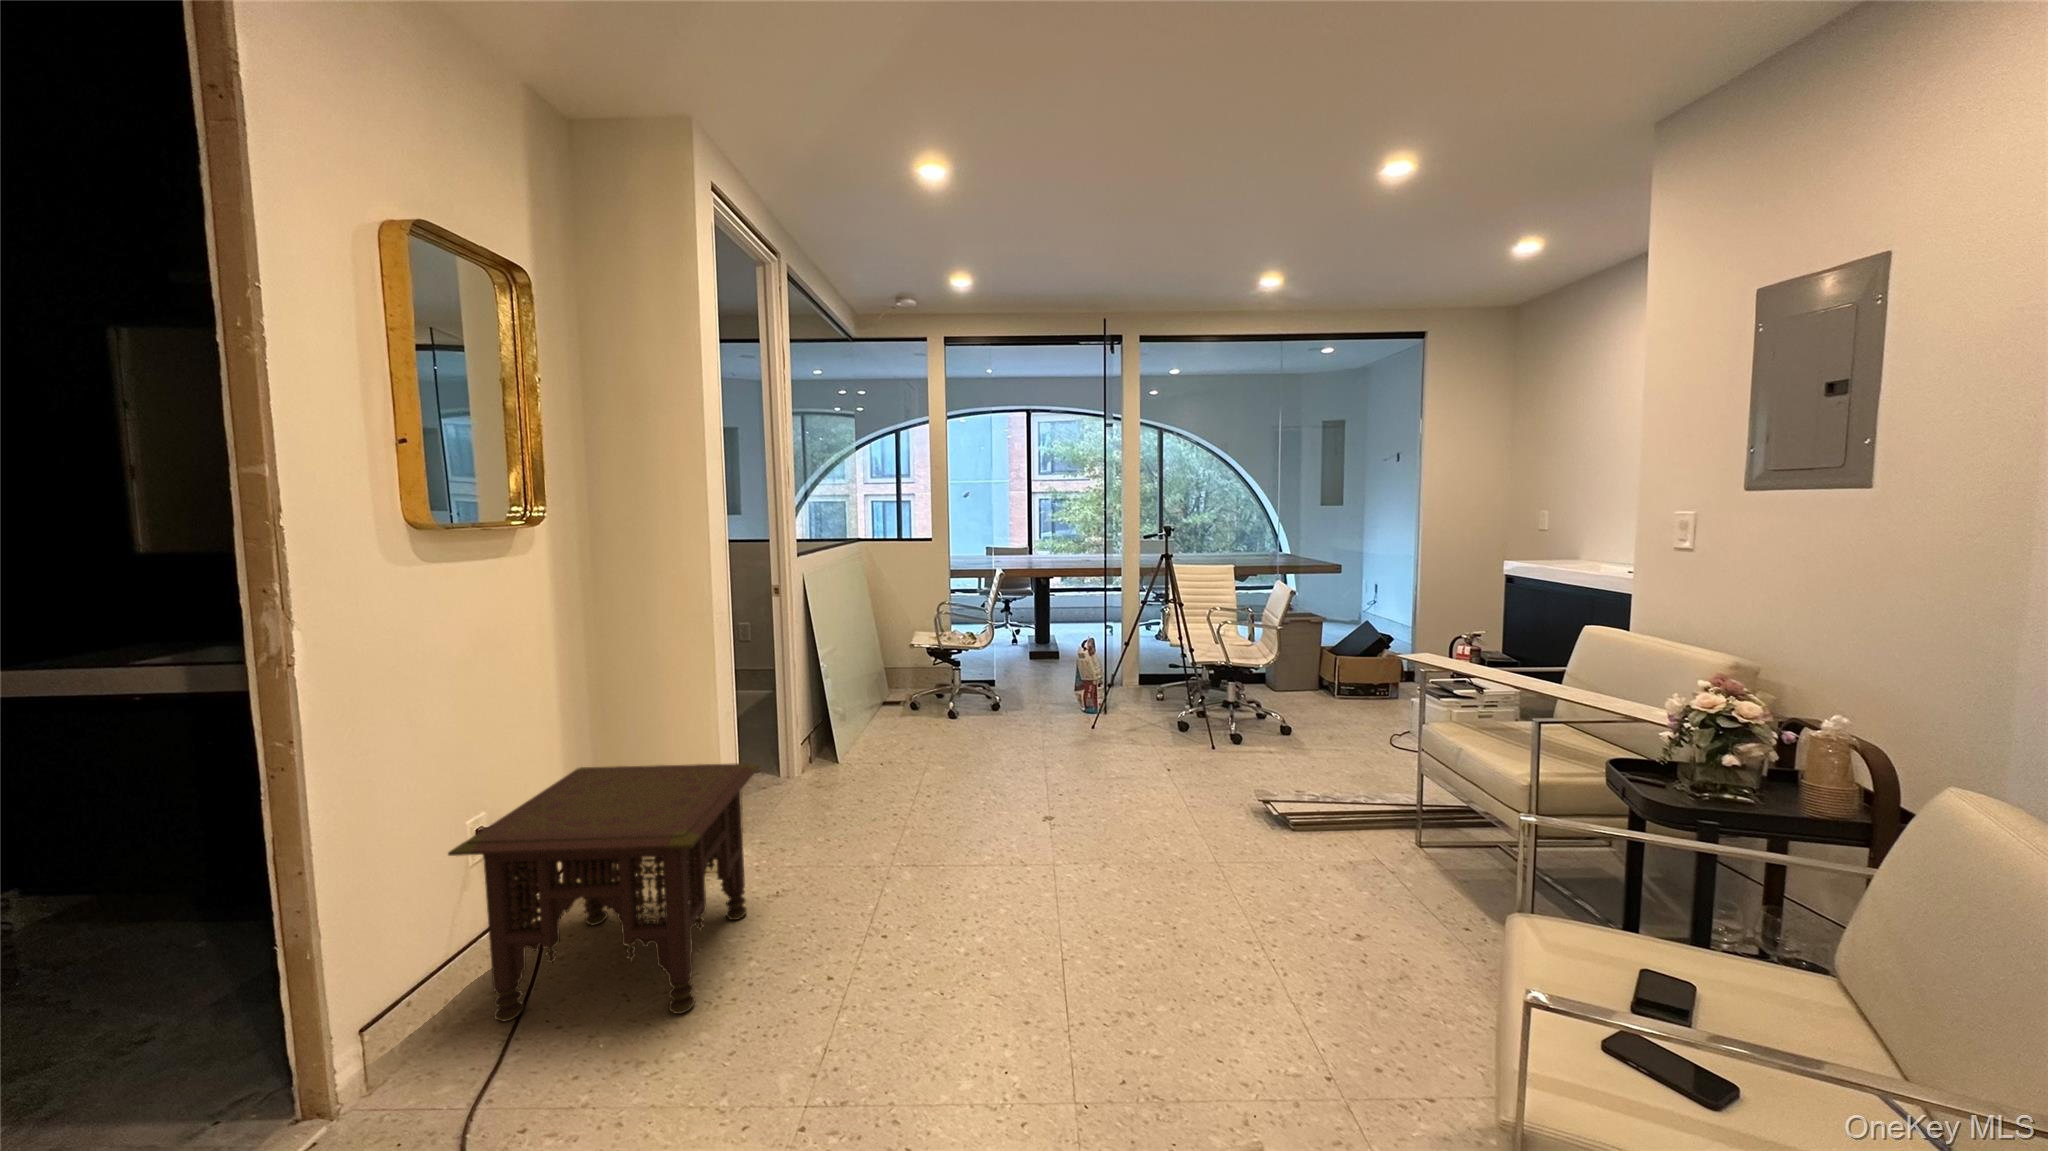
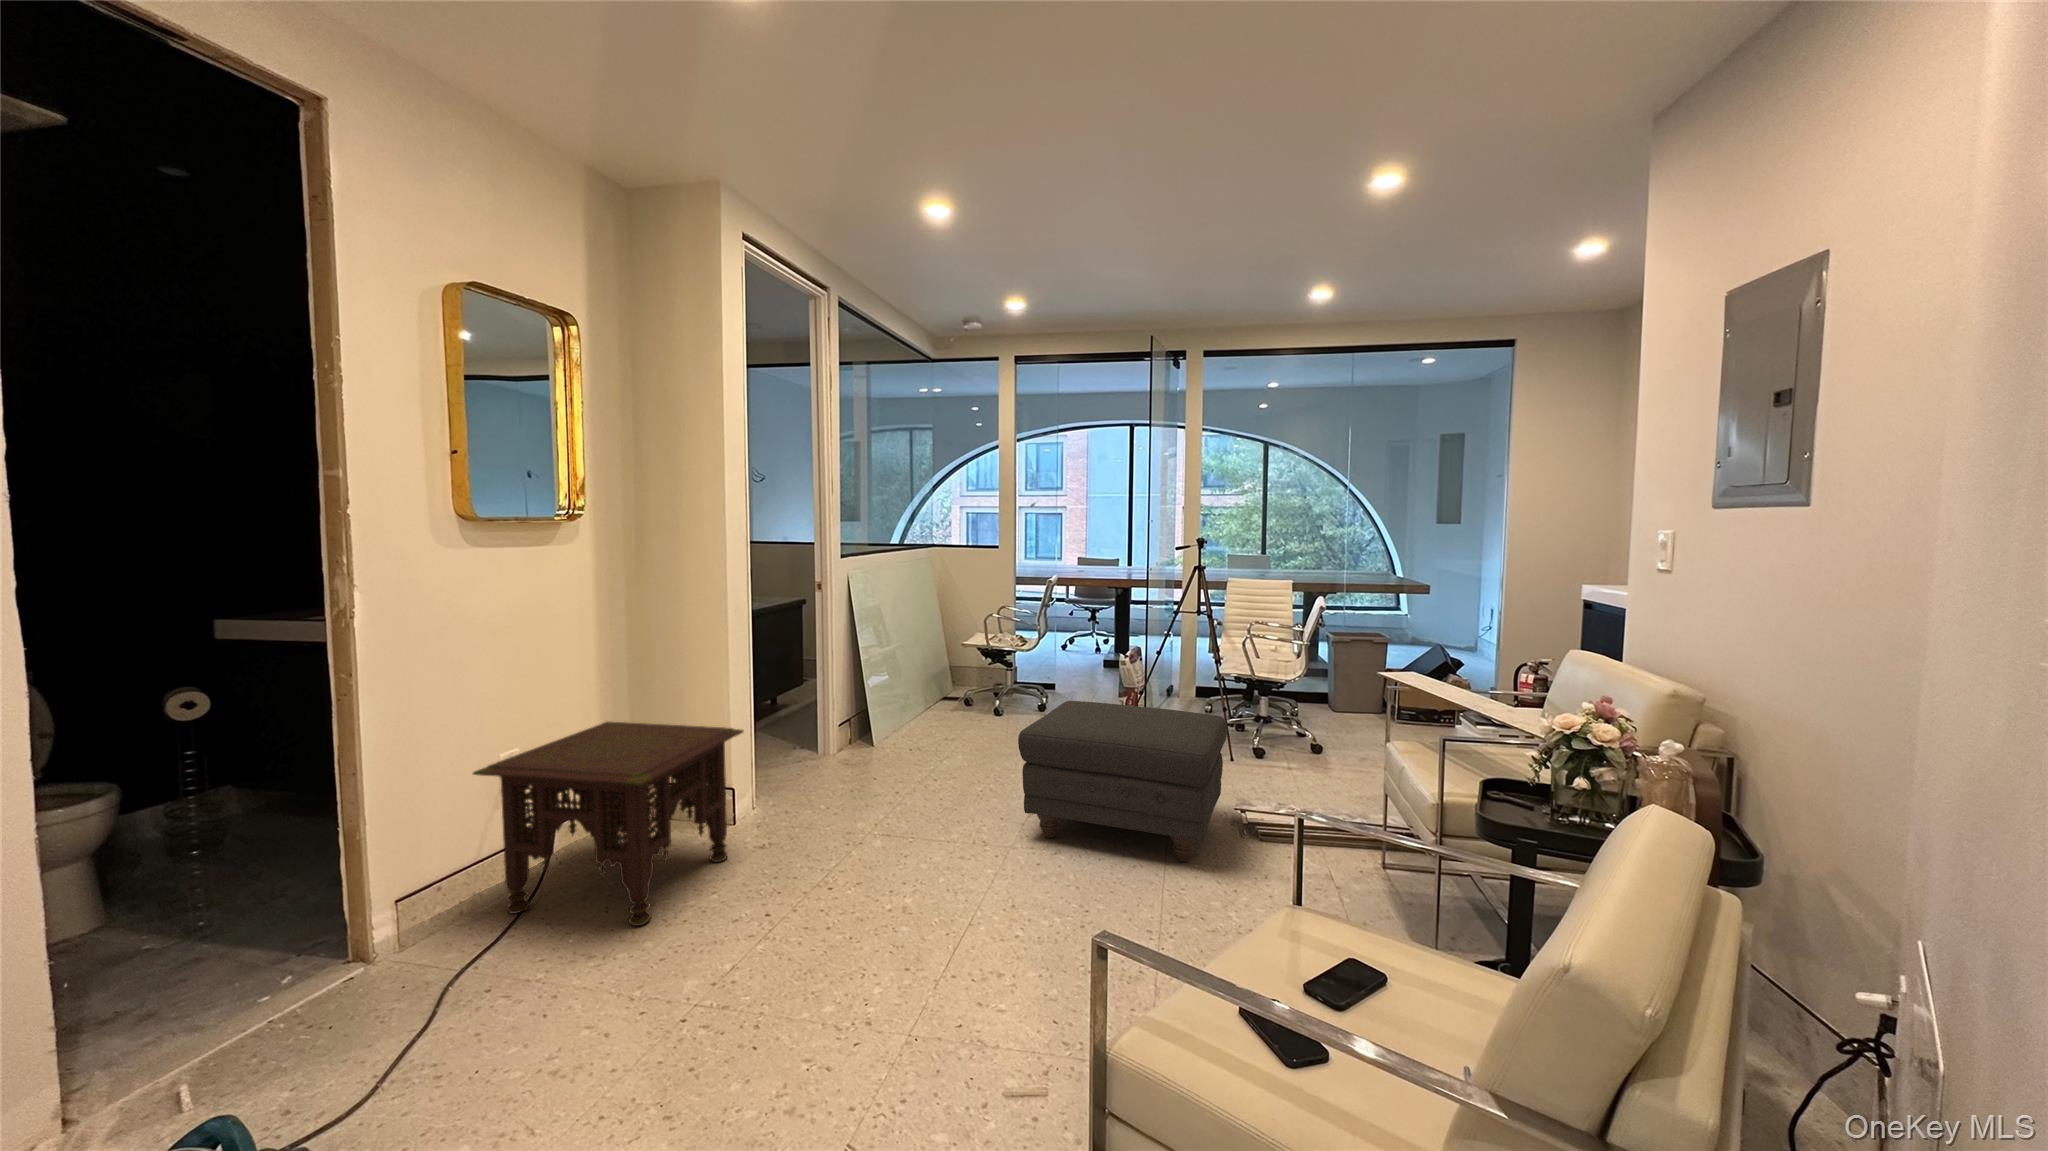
ottoman: none [1057,702,1263,859] -> present [1018,701,1227,862]

